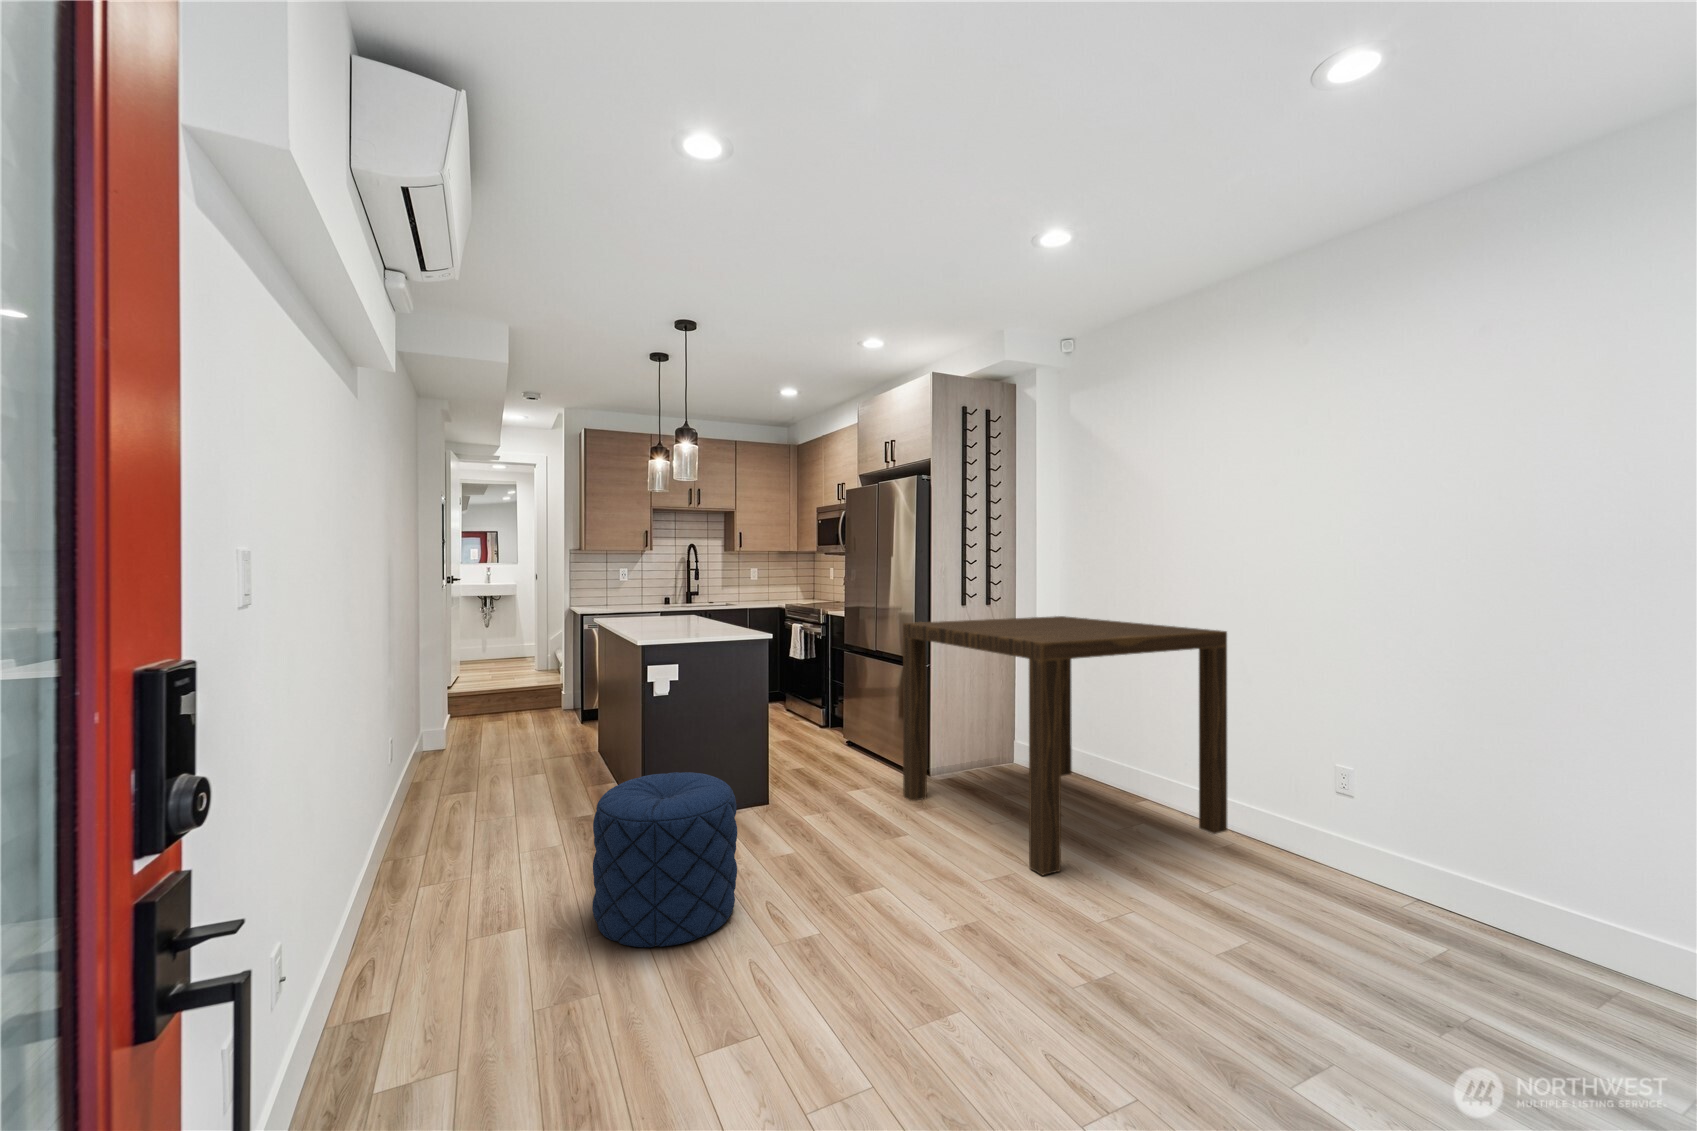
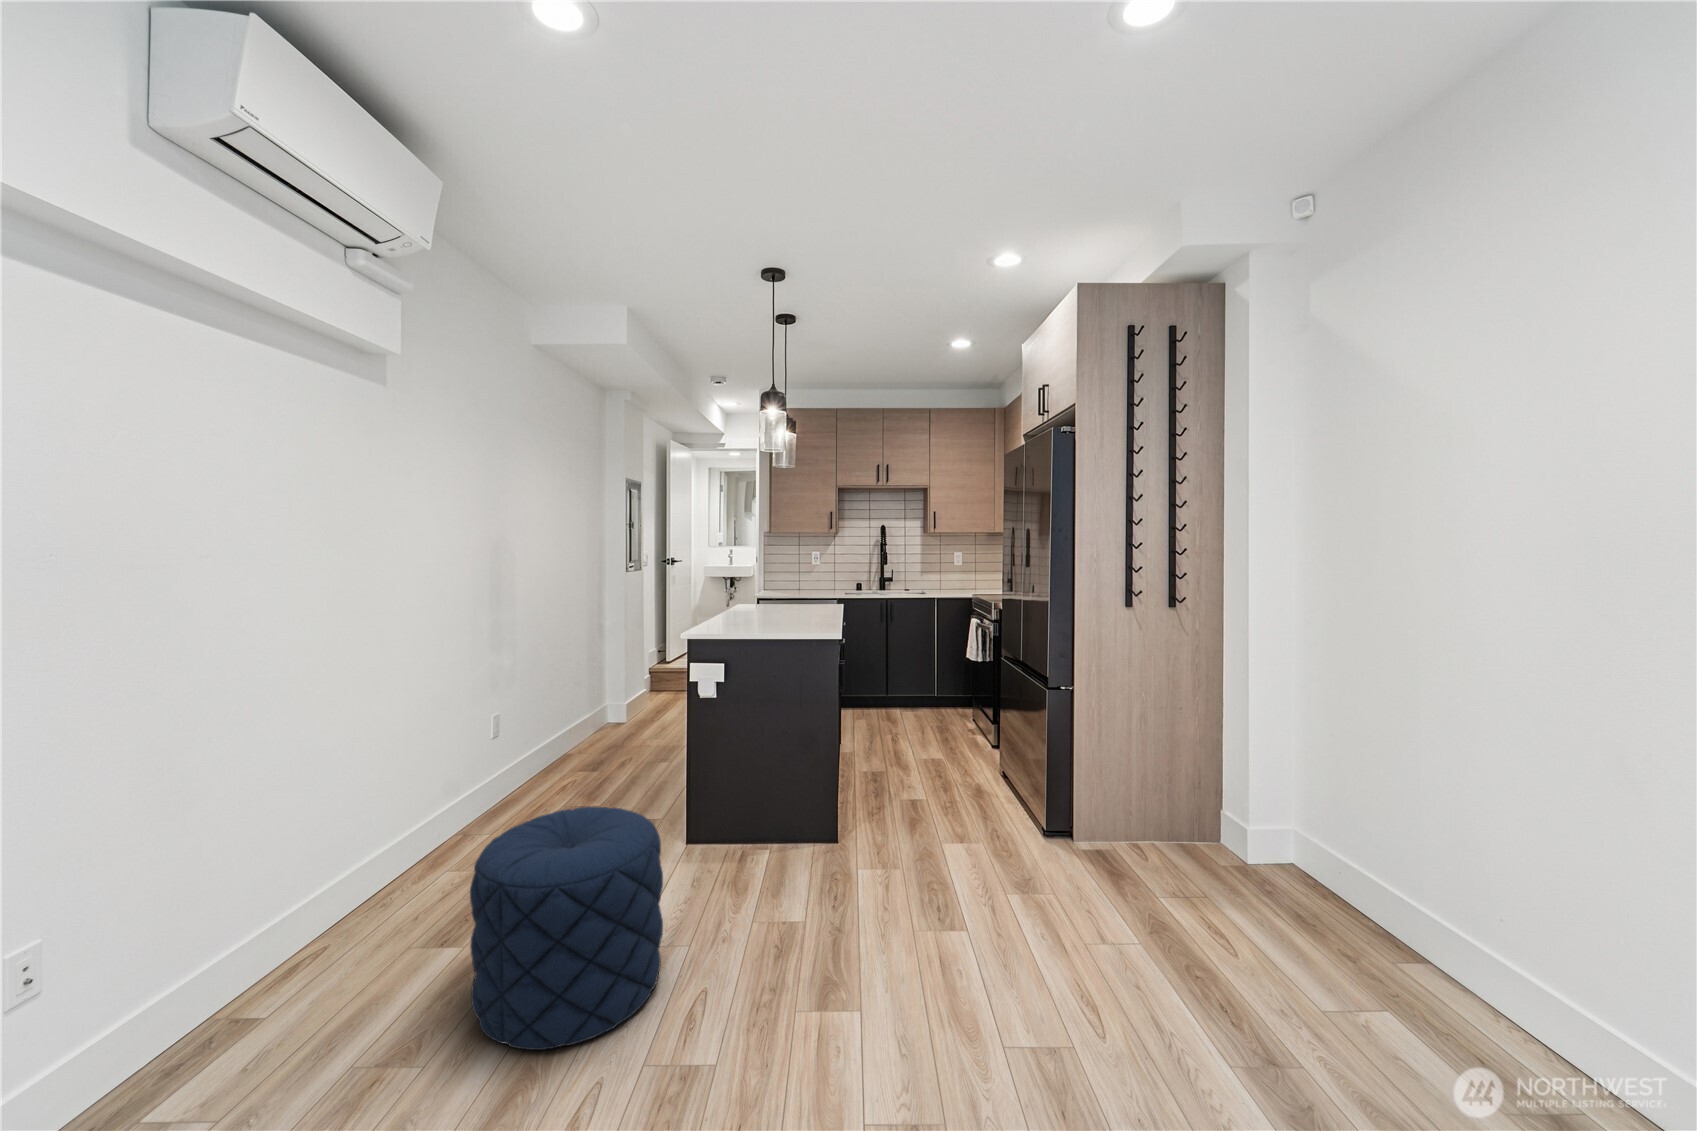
dining table: present [903,616,1227,875] -> none [1009,631,1607,1089]

